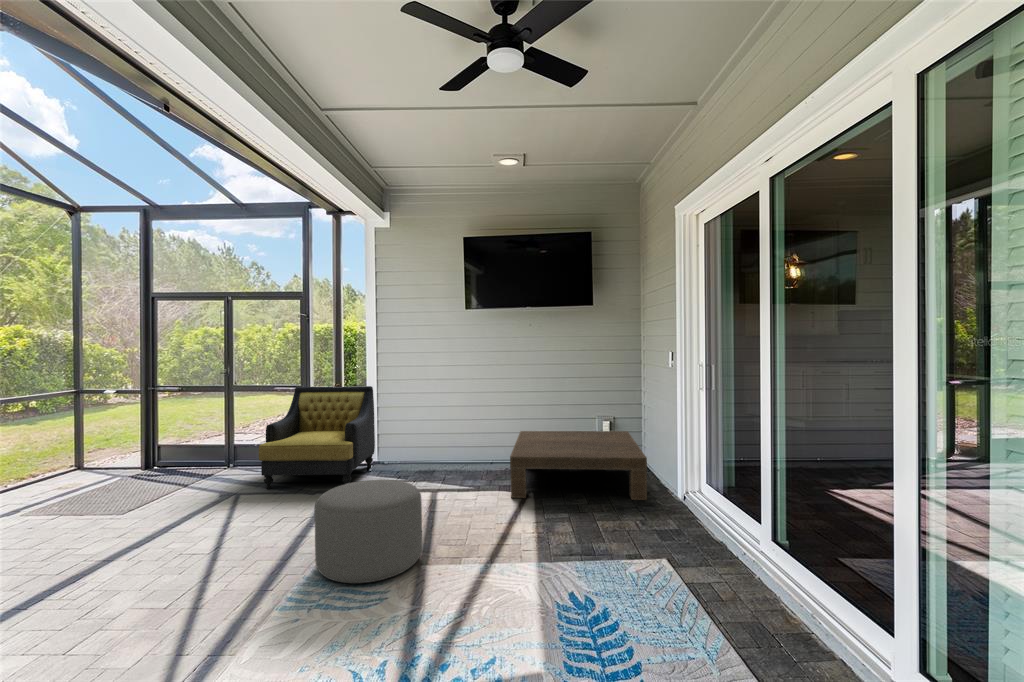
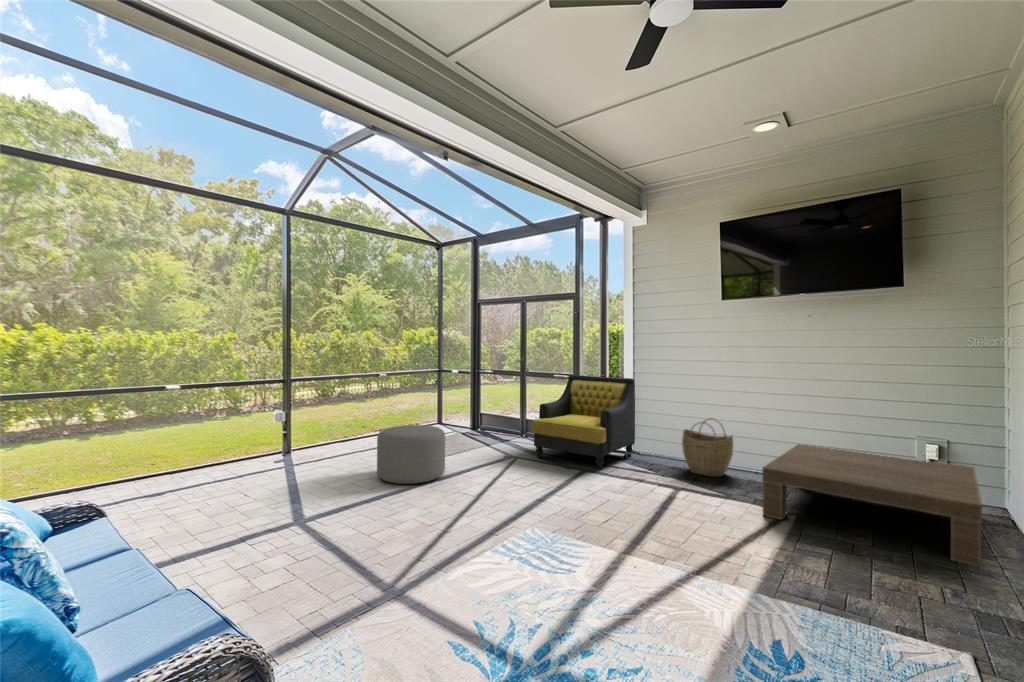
woven basket: none [426,418,471,473] -> present [682,418,733,477]
ottoman: present [314,479,422,583] -> present [377,425,445,484]

